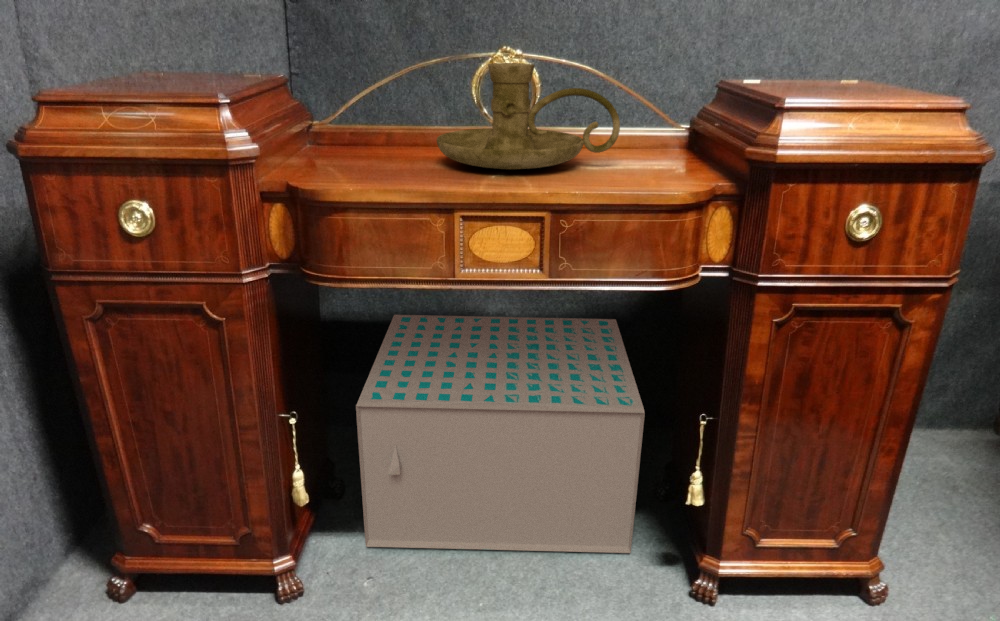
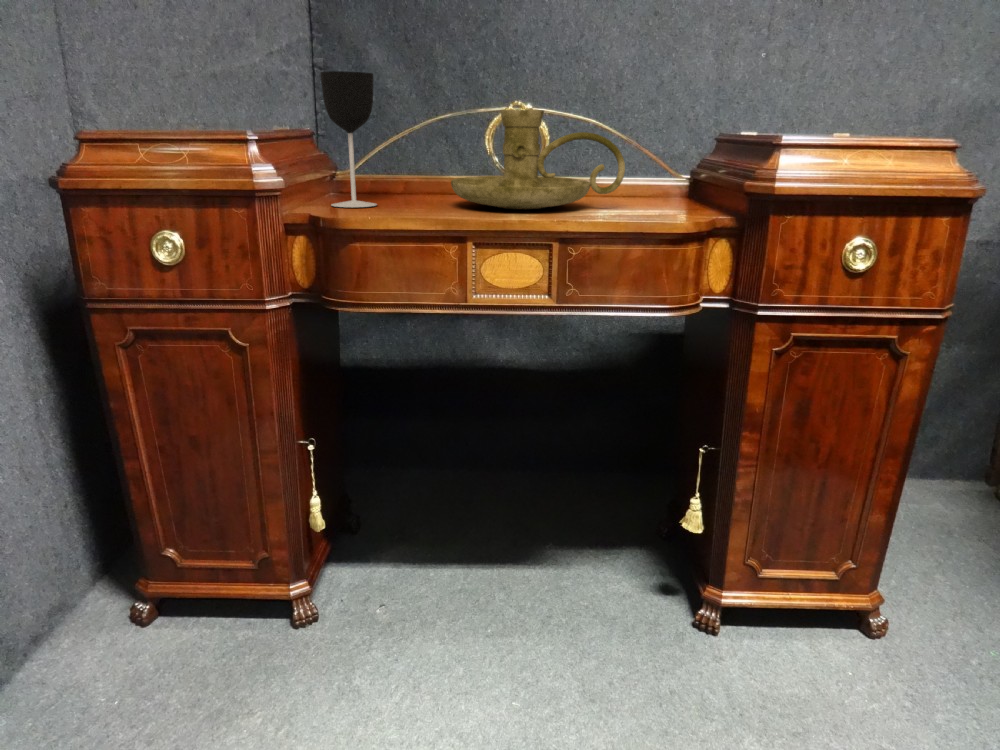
wine glass: none [296,26,359,168] -> present [321,71,377,207]
storage box: present [356,315,645,553] -> none [372,363,649,587]

